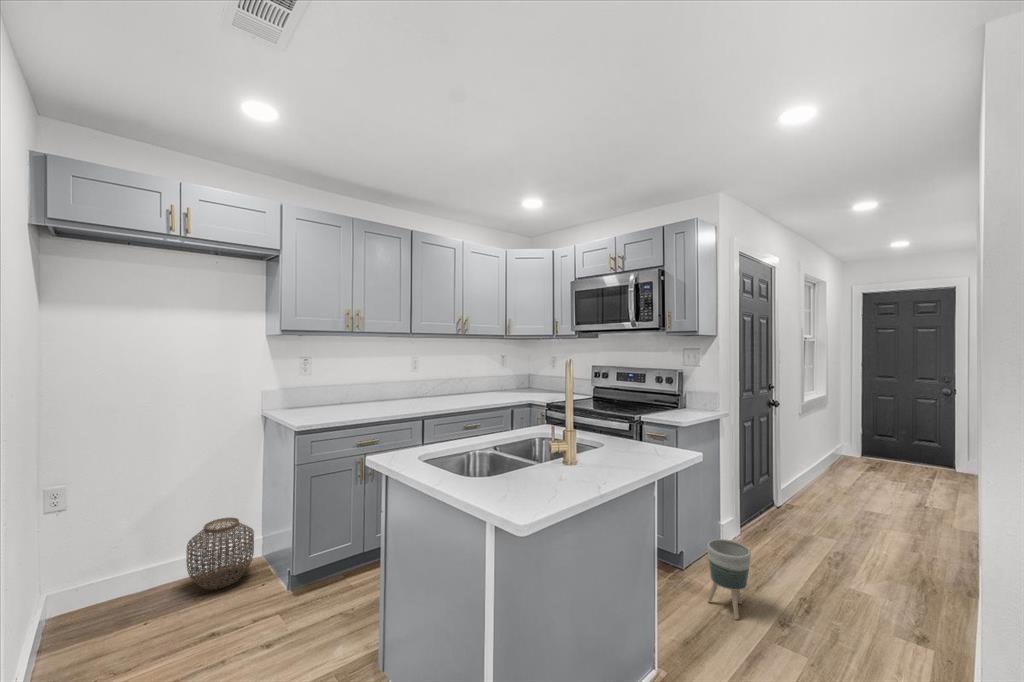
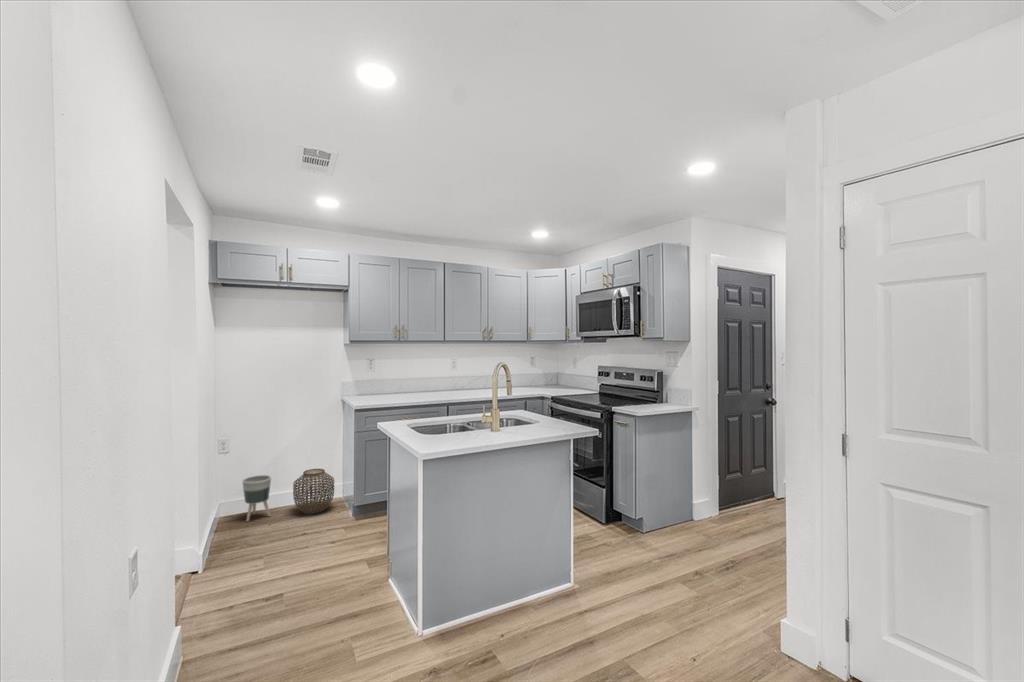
planter: present [707,539,751,619] -> present [242,475,271,522]

